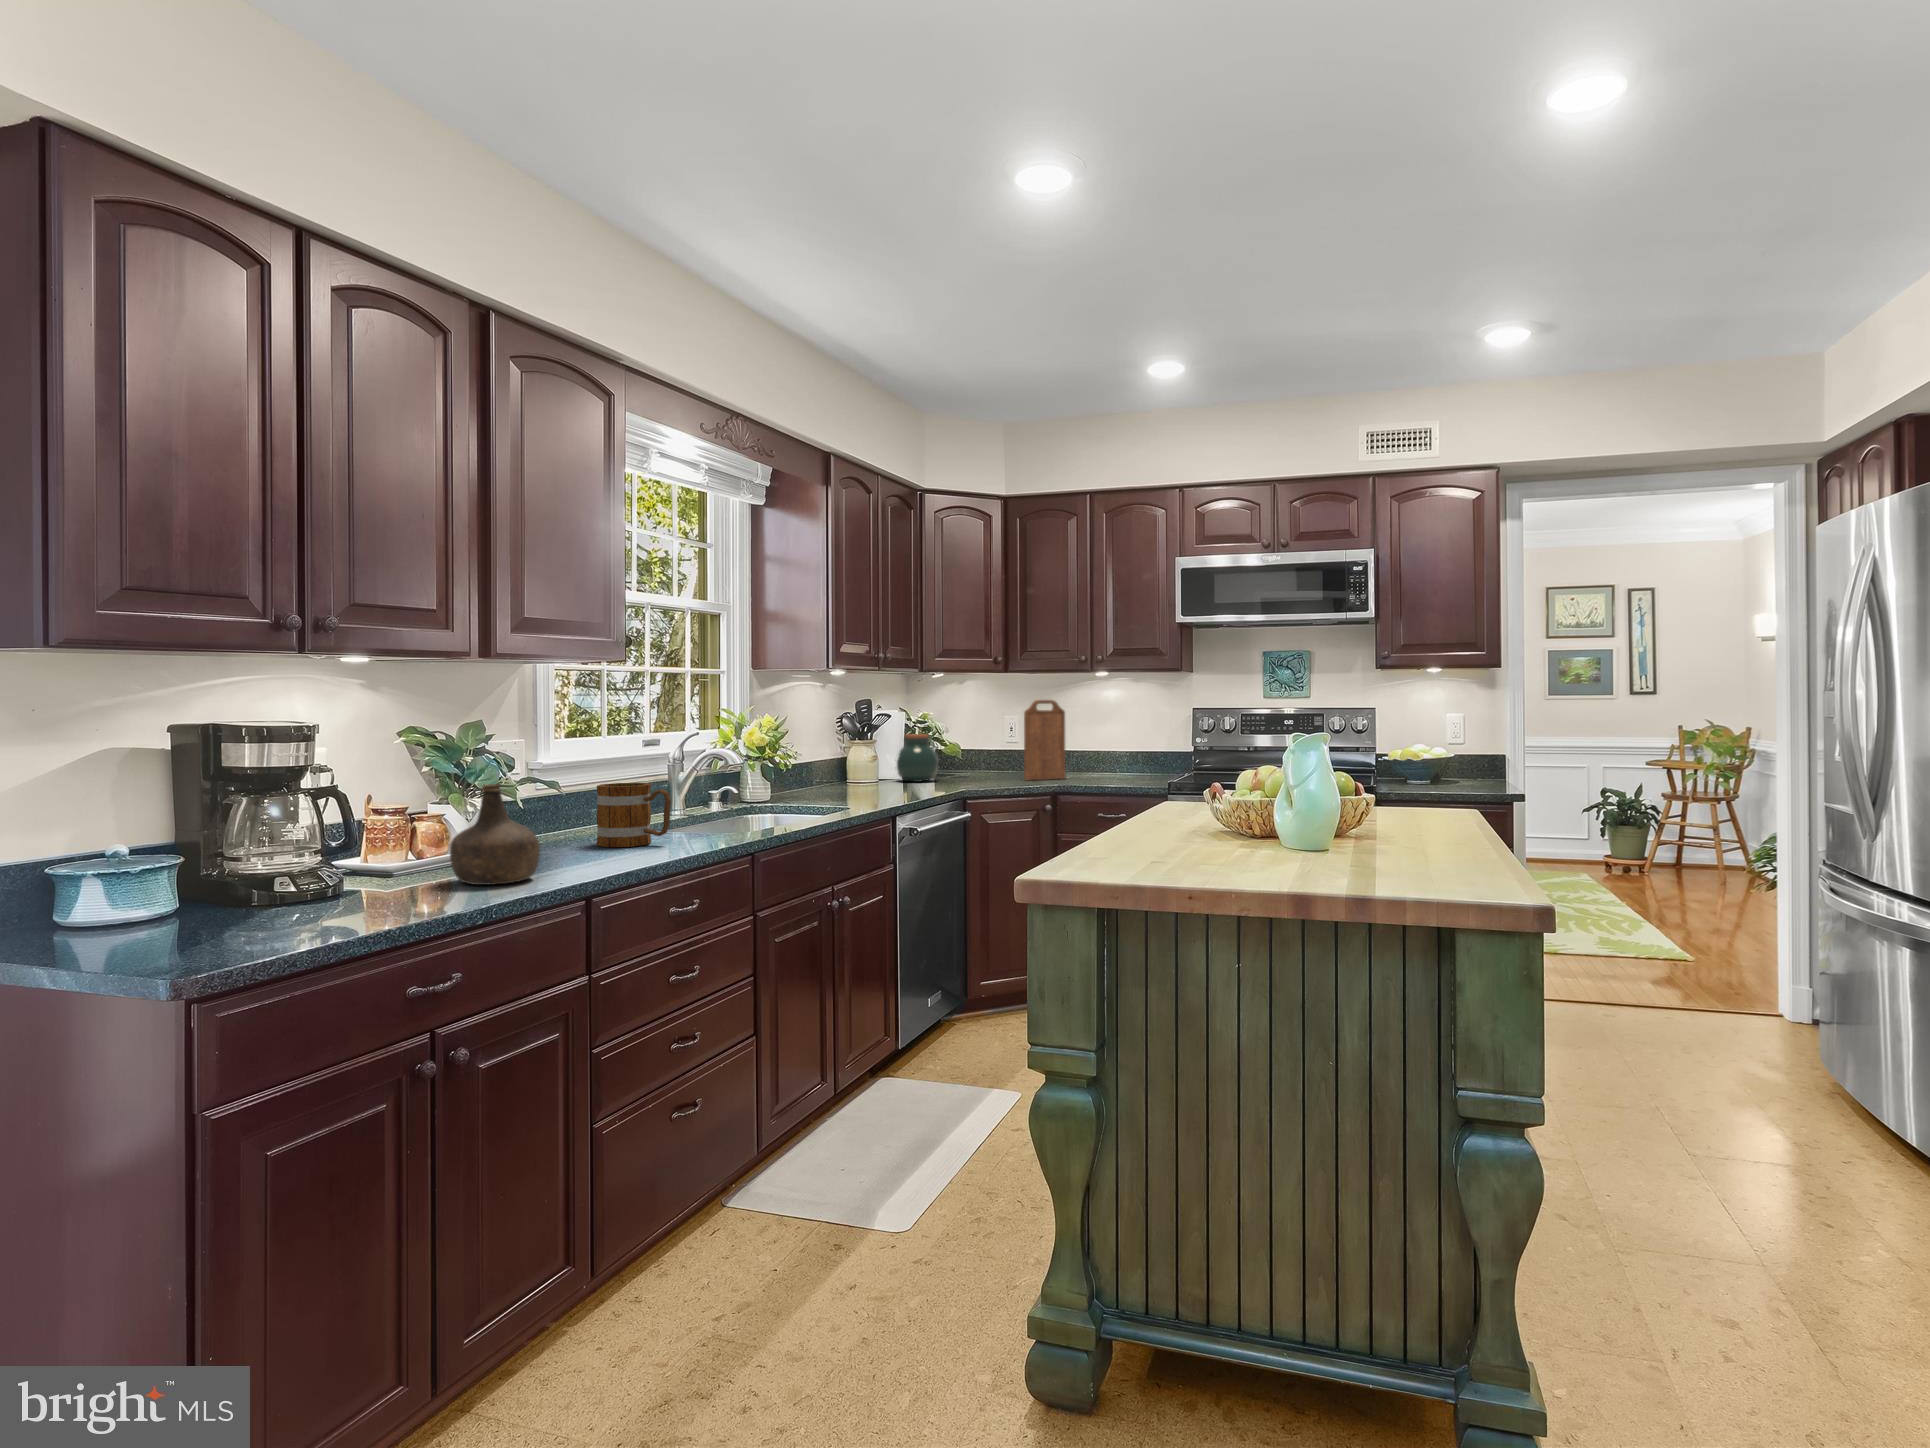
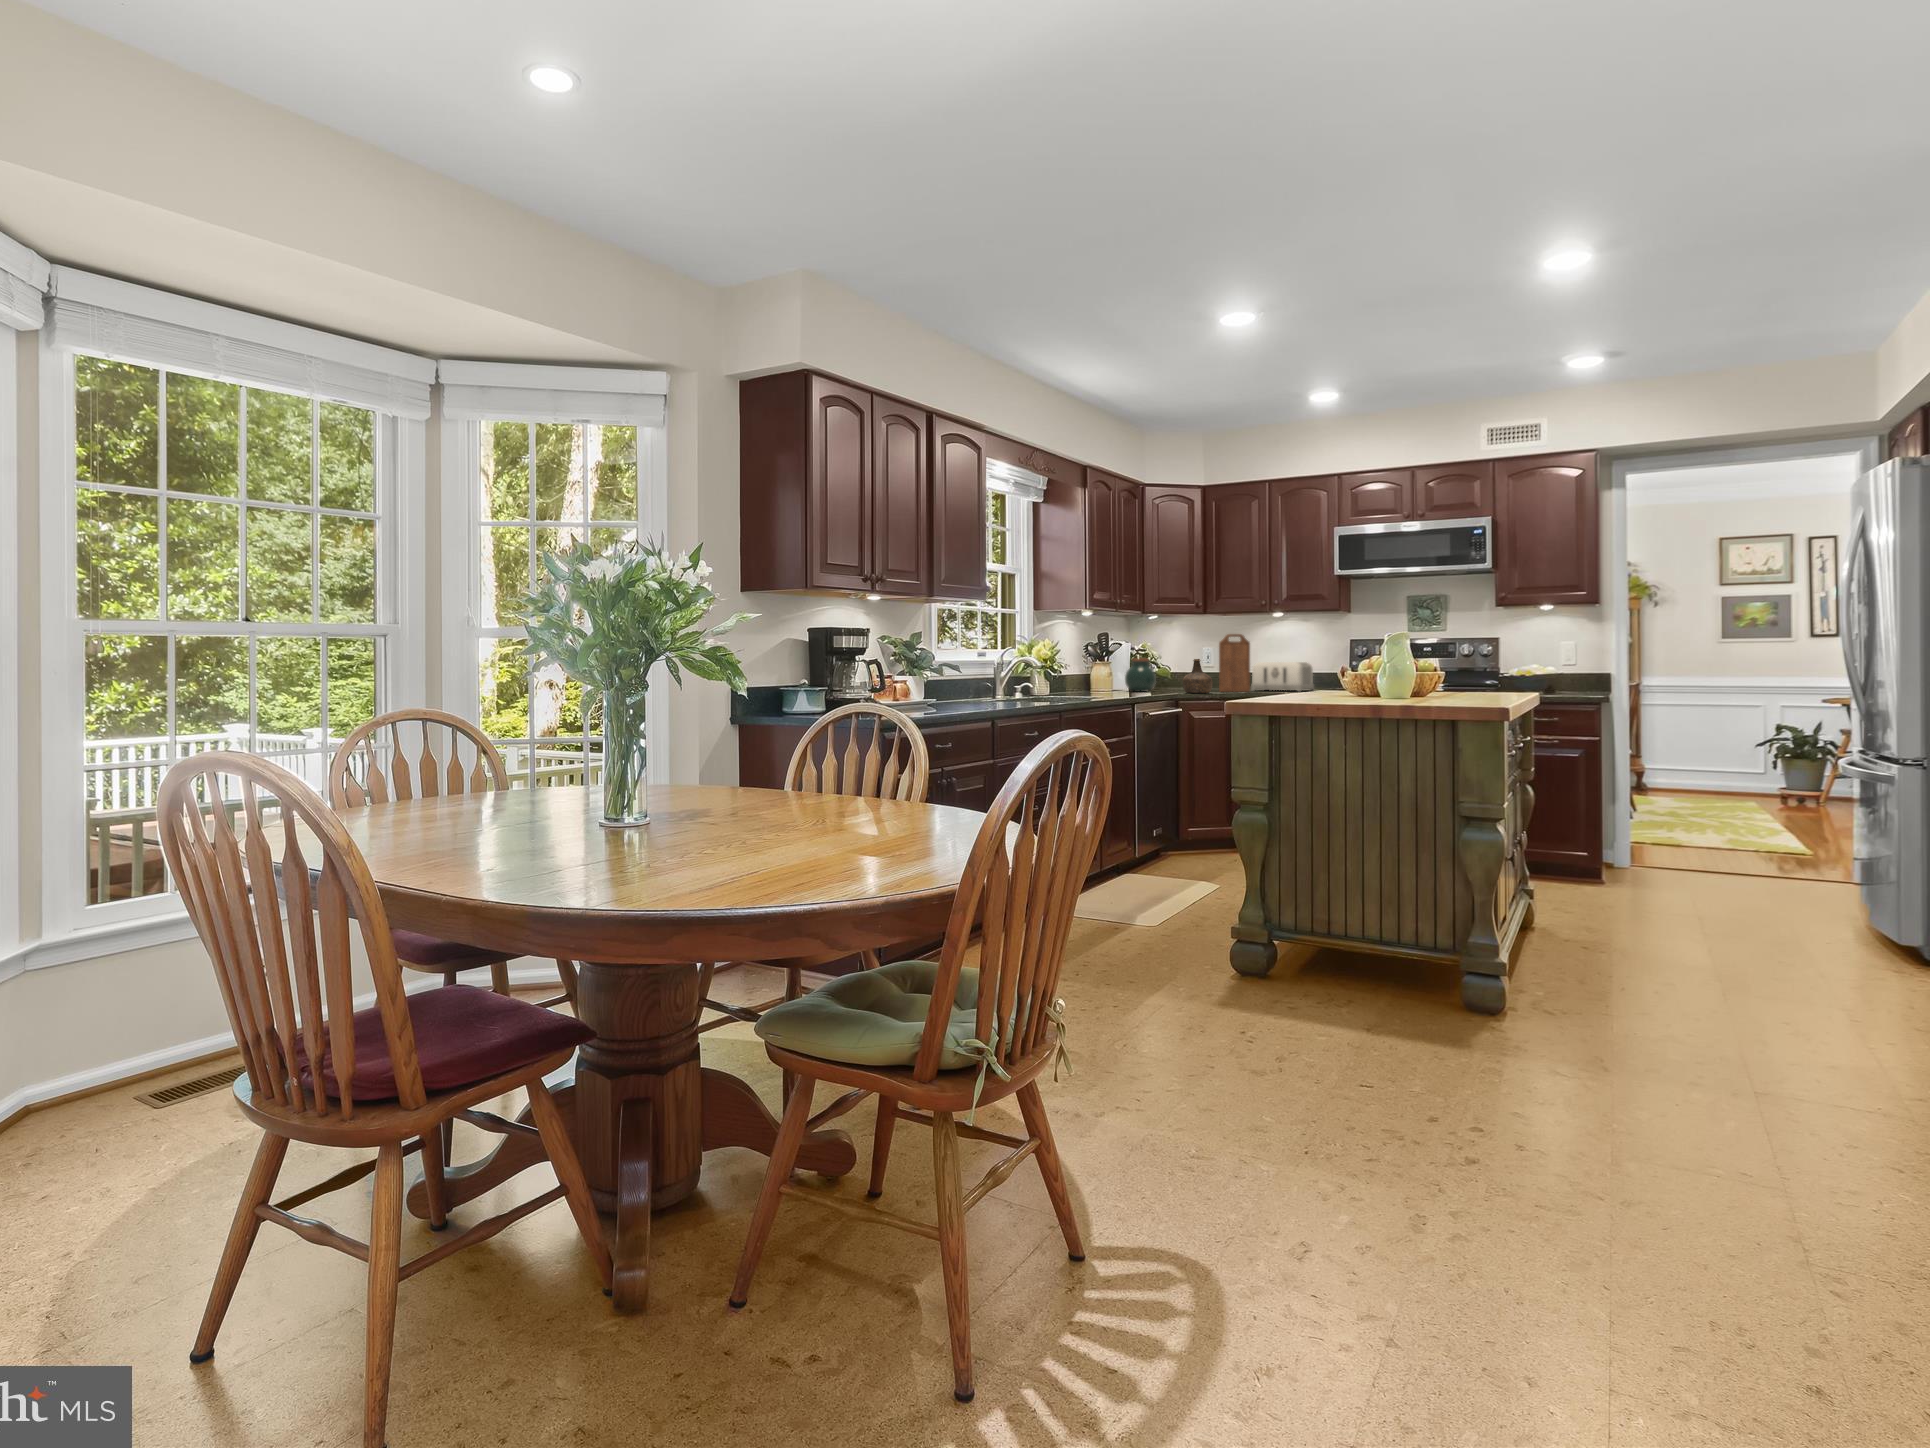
toaster: none [1065,734,1145,777] -> present [1251,662,1314,691]
mug: present [597,783,671,847] -> none [973,670,1013,703]
bottle: present [450,784,540,885] -> present [1182,659,1213,693]

